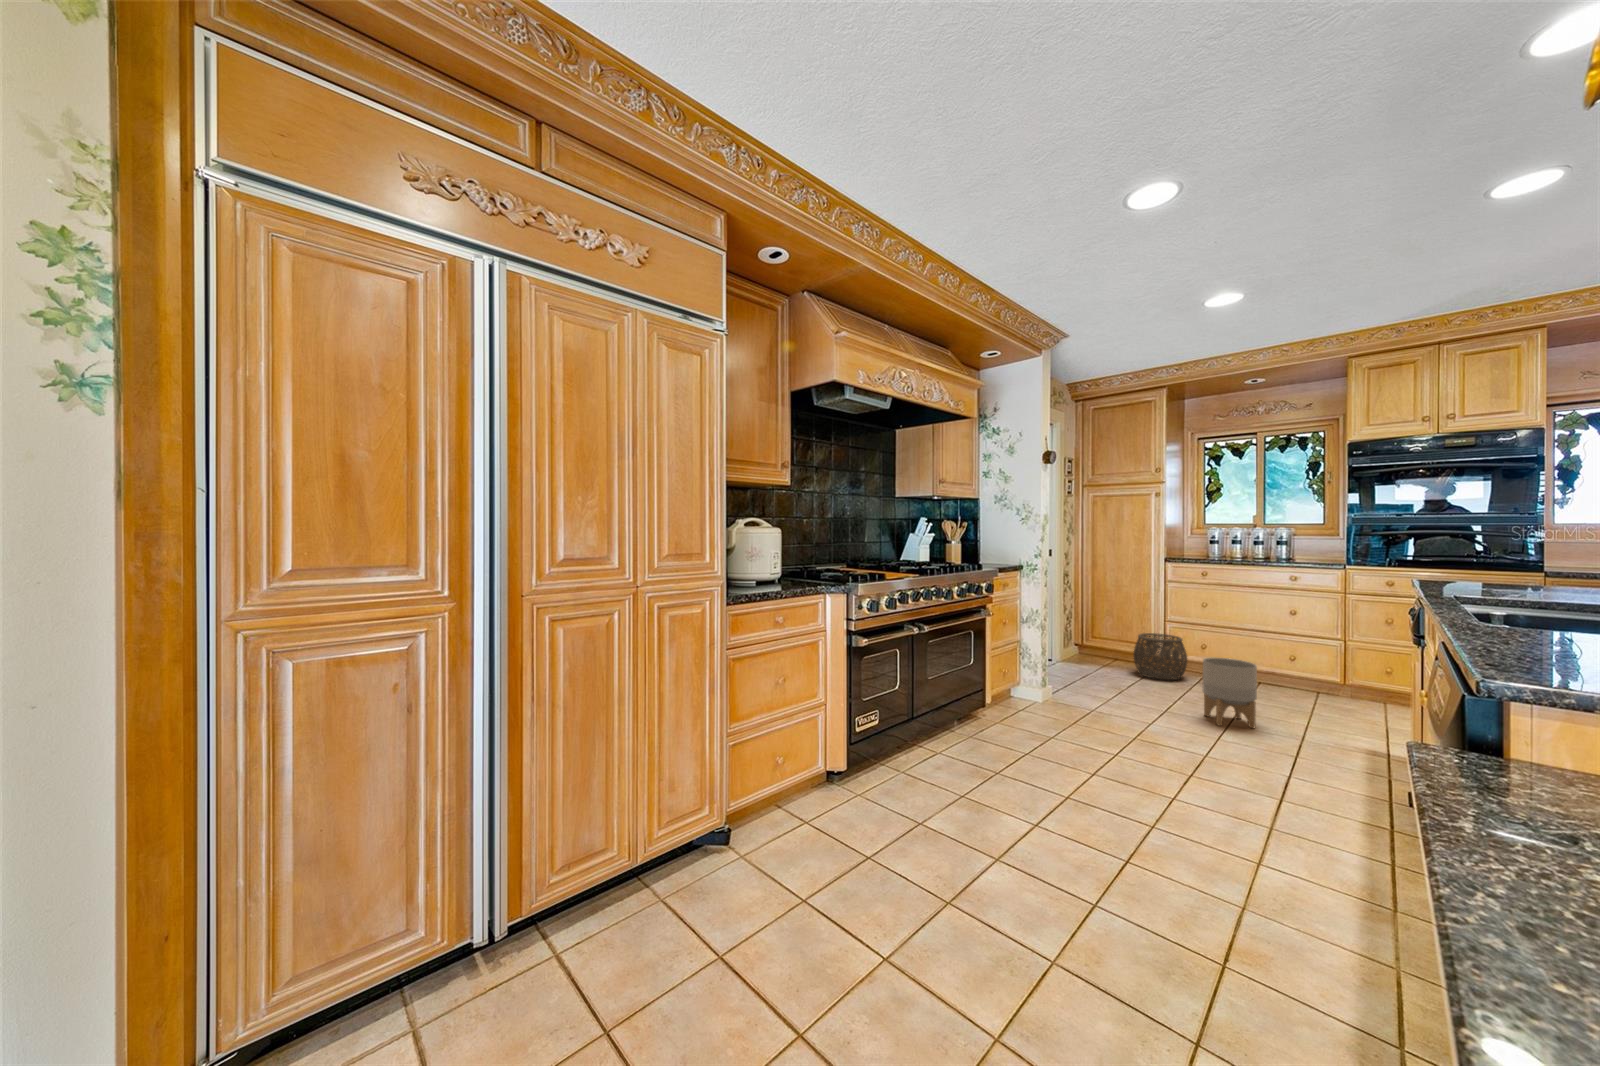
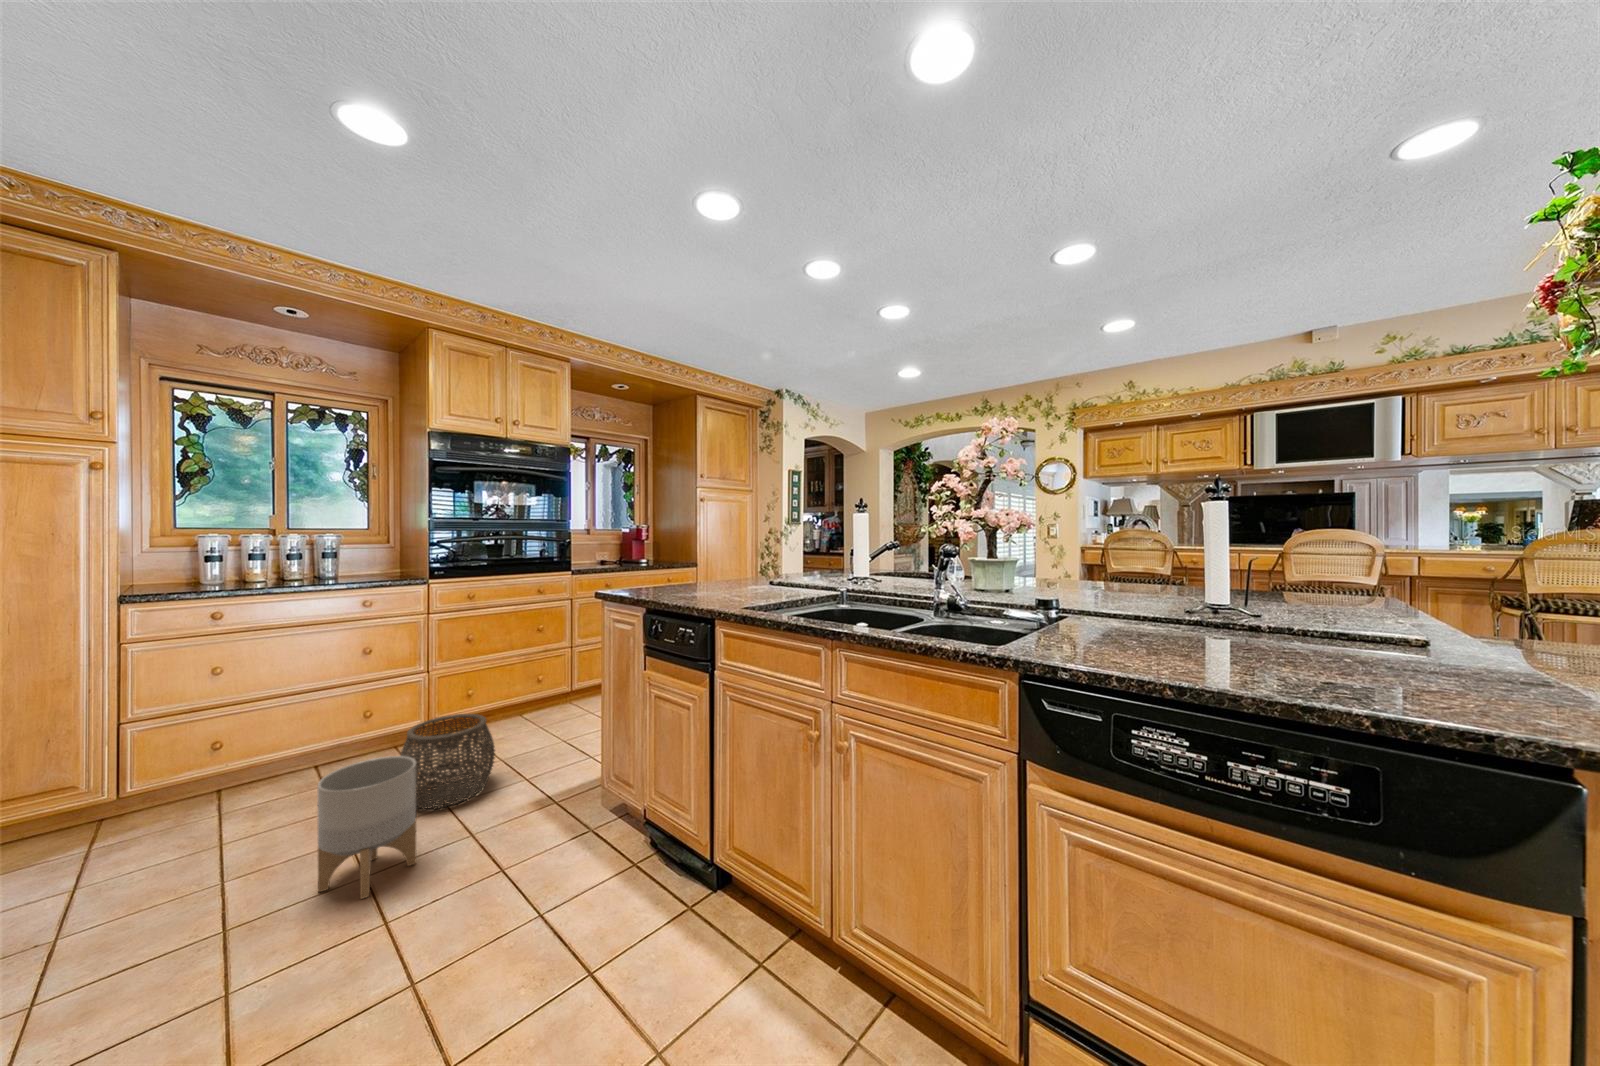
woven basket: present [1133,633,1187,680] -> present [400,714,495,810]

